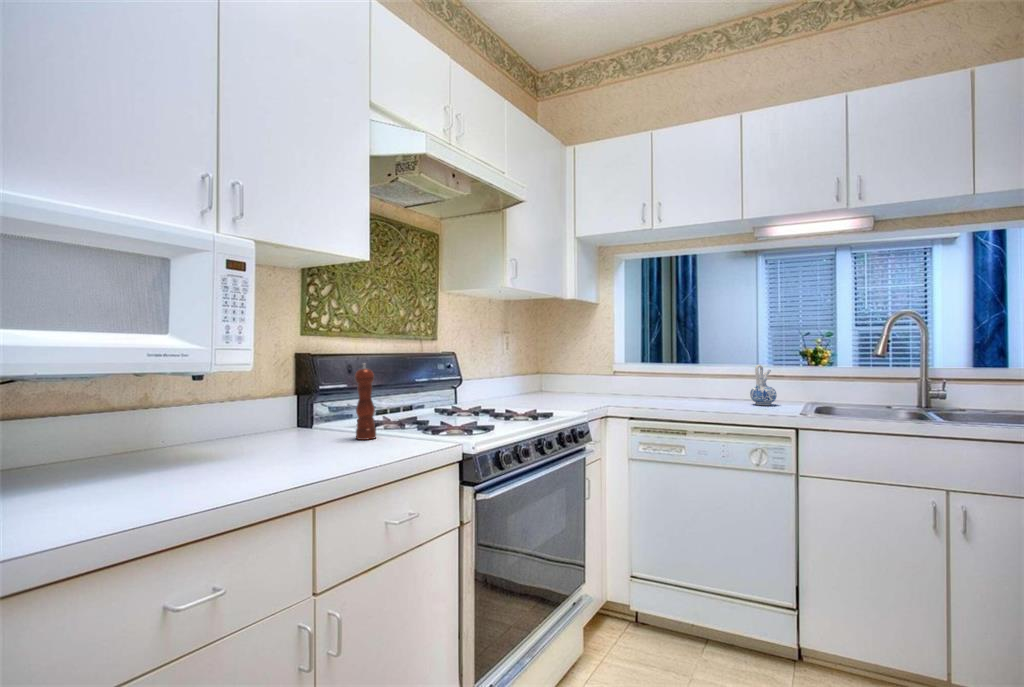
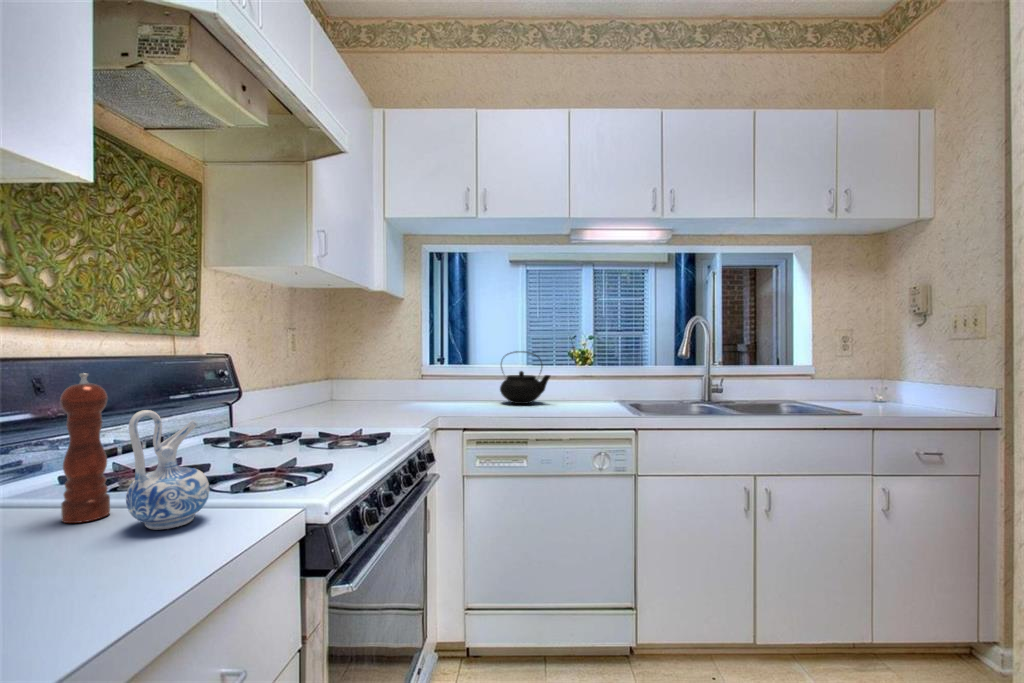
teapot: none [684,350,732,400] -> present [500,351,550,404]
ceramic pitcher: present [750,365,777,405] -> present [126,410,209,530]

